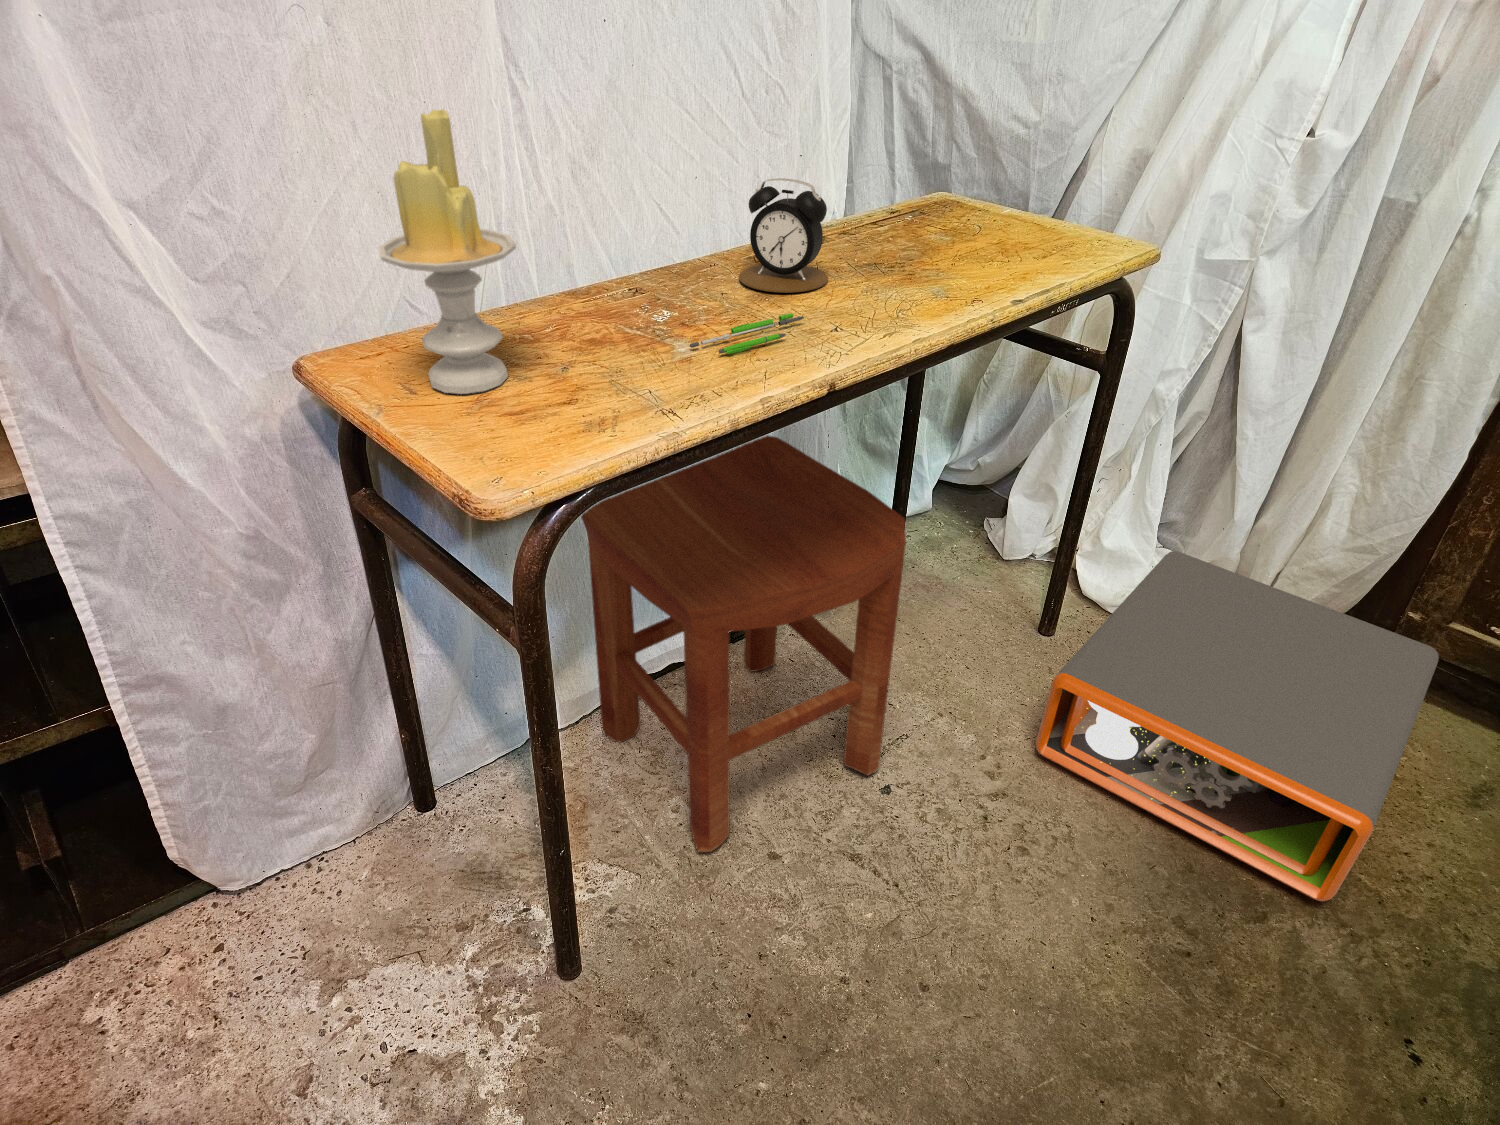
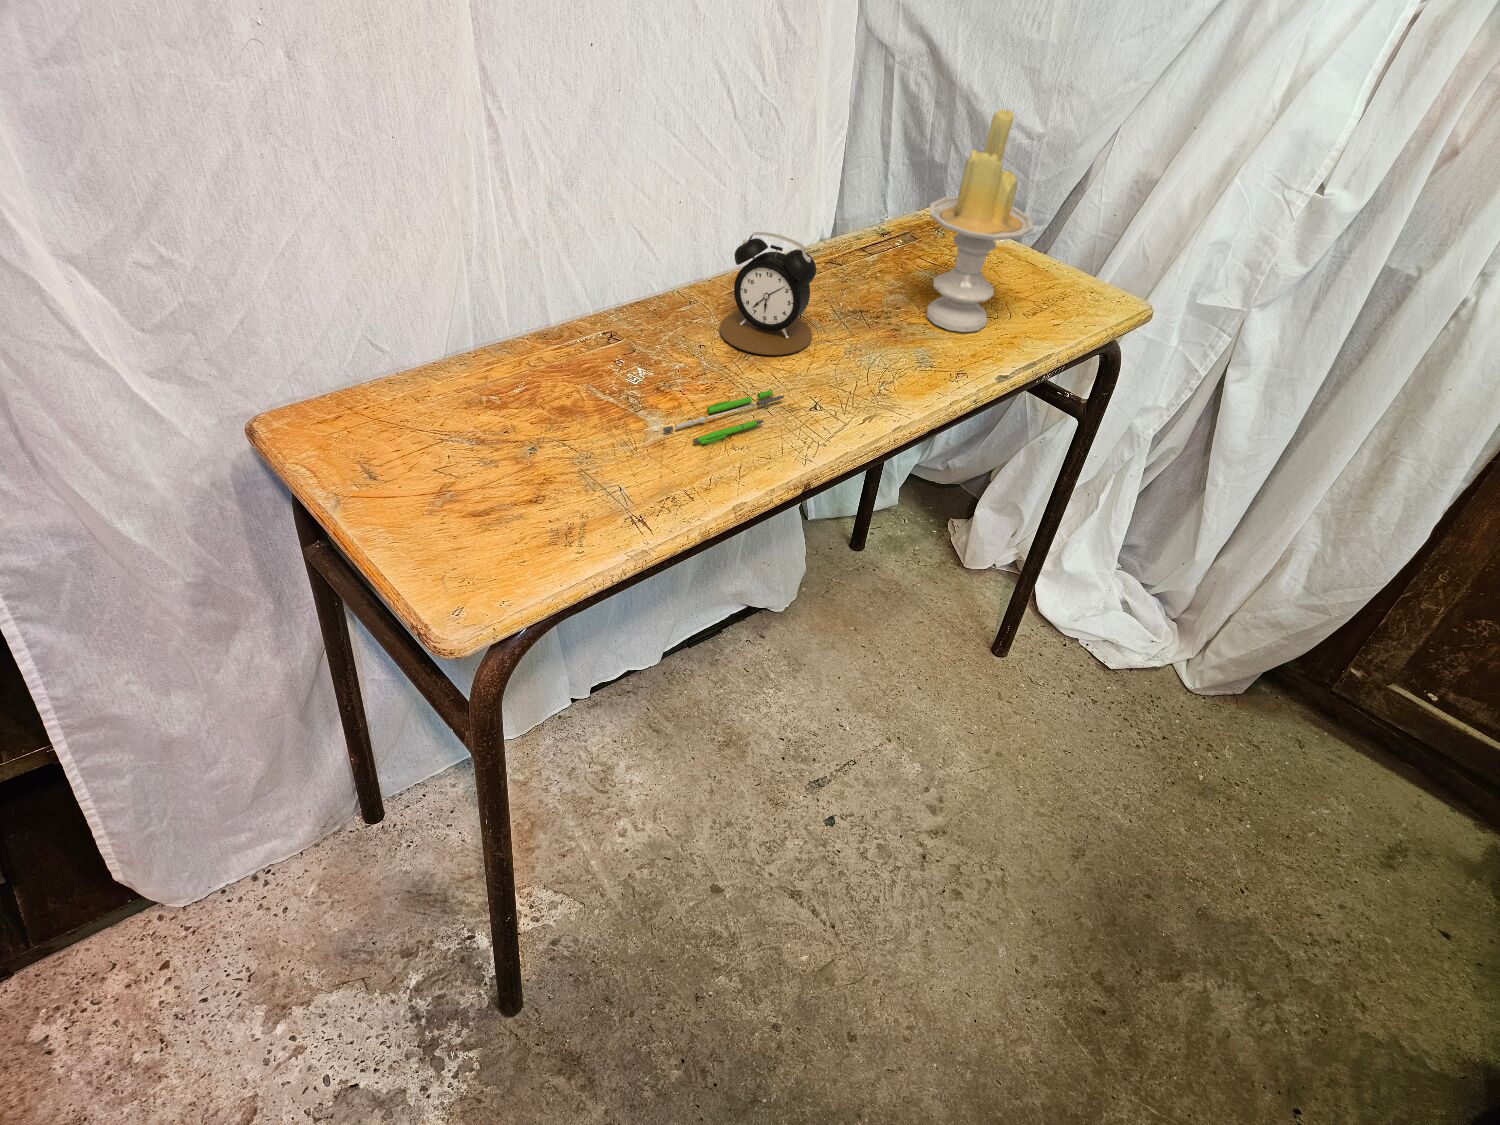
candle: present [378,109,516,394] -> present [927,109,1033,332]
stool: present [581,436,906,852] -> none [540,458,871,883]
storage box: present [1036,551,1439,901] -> none [980,586,1374,962]

